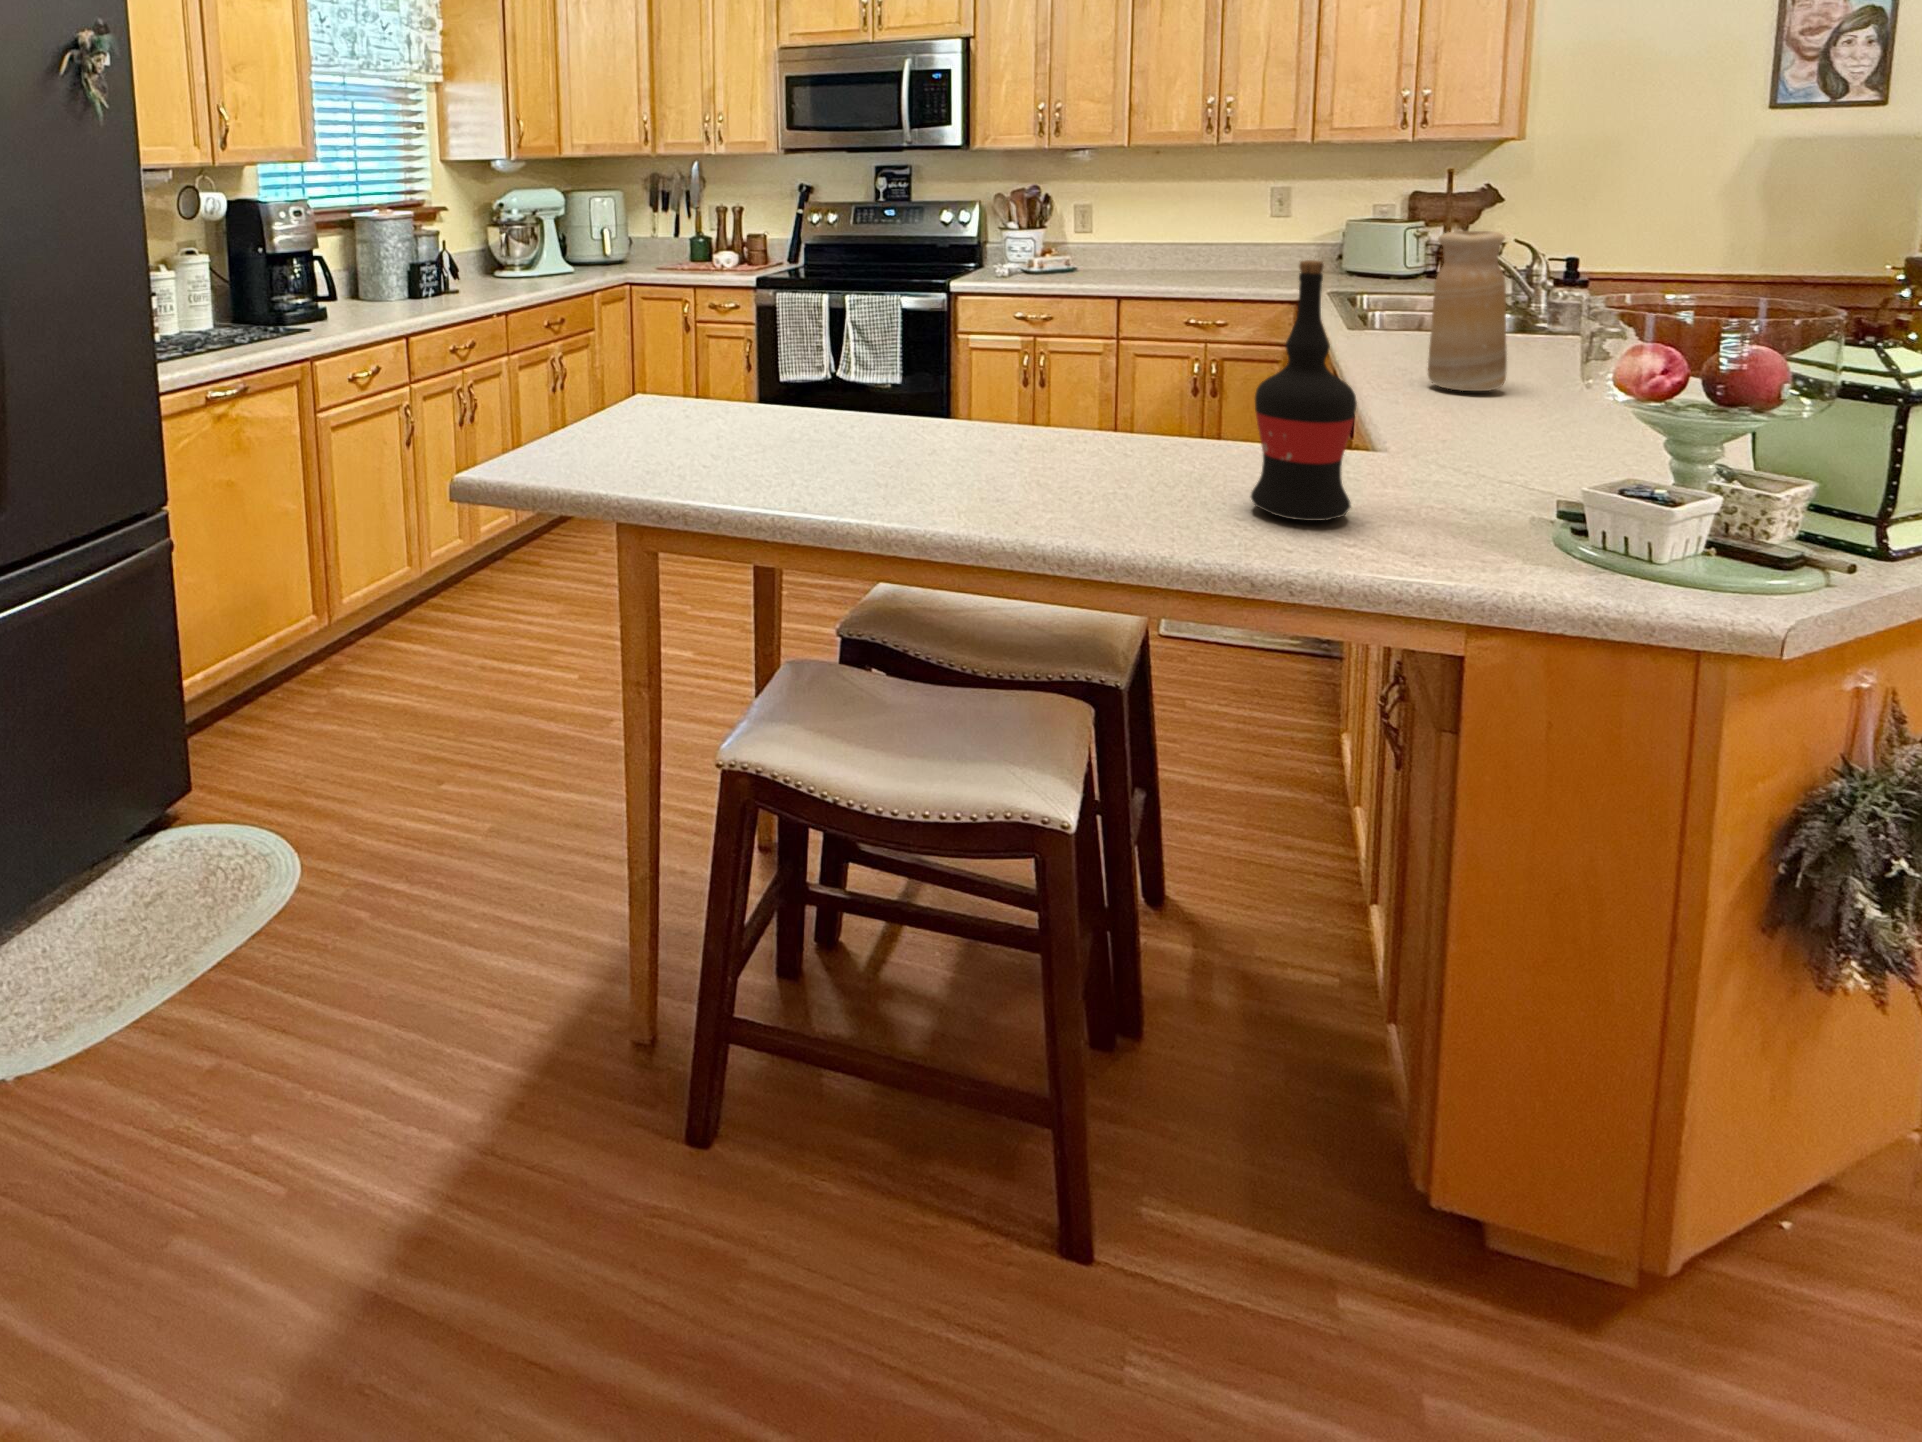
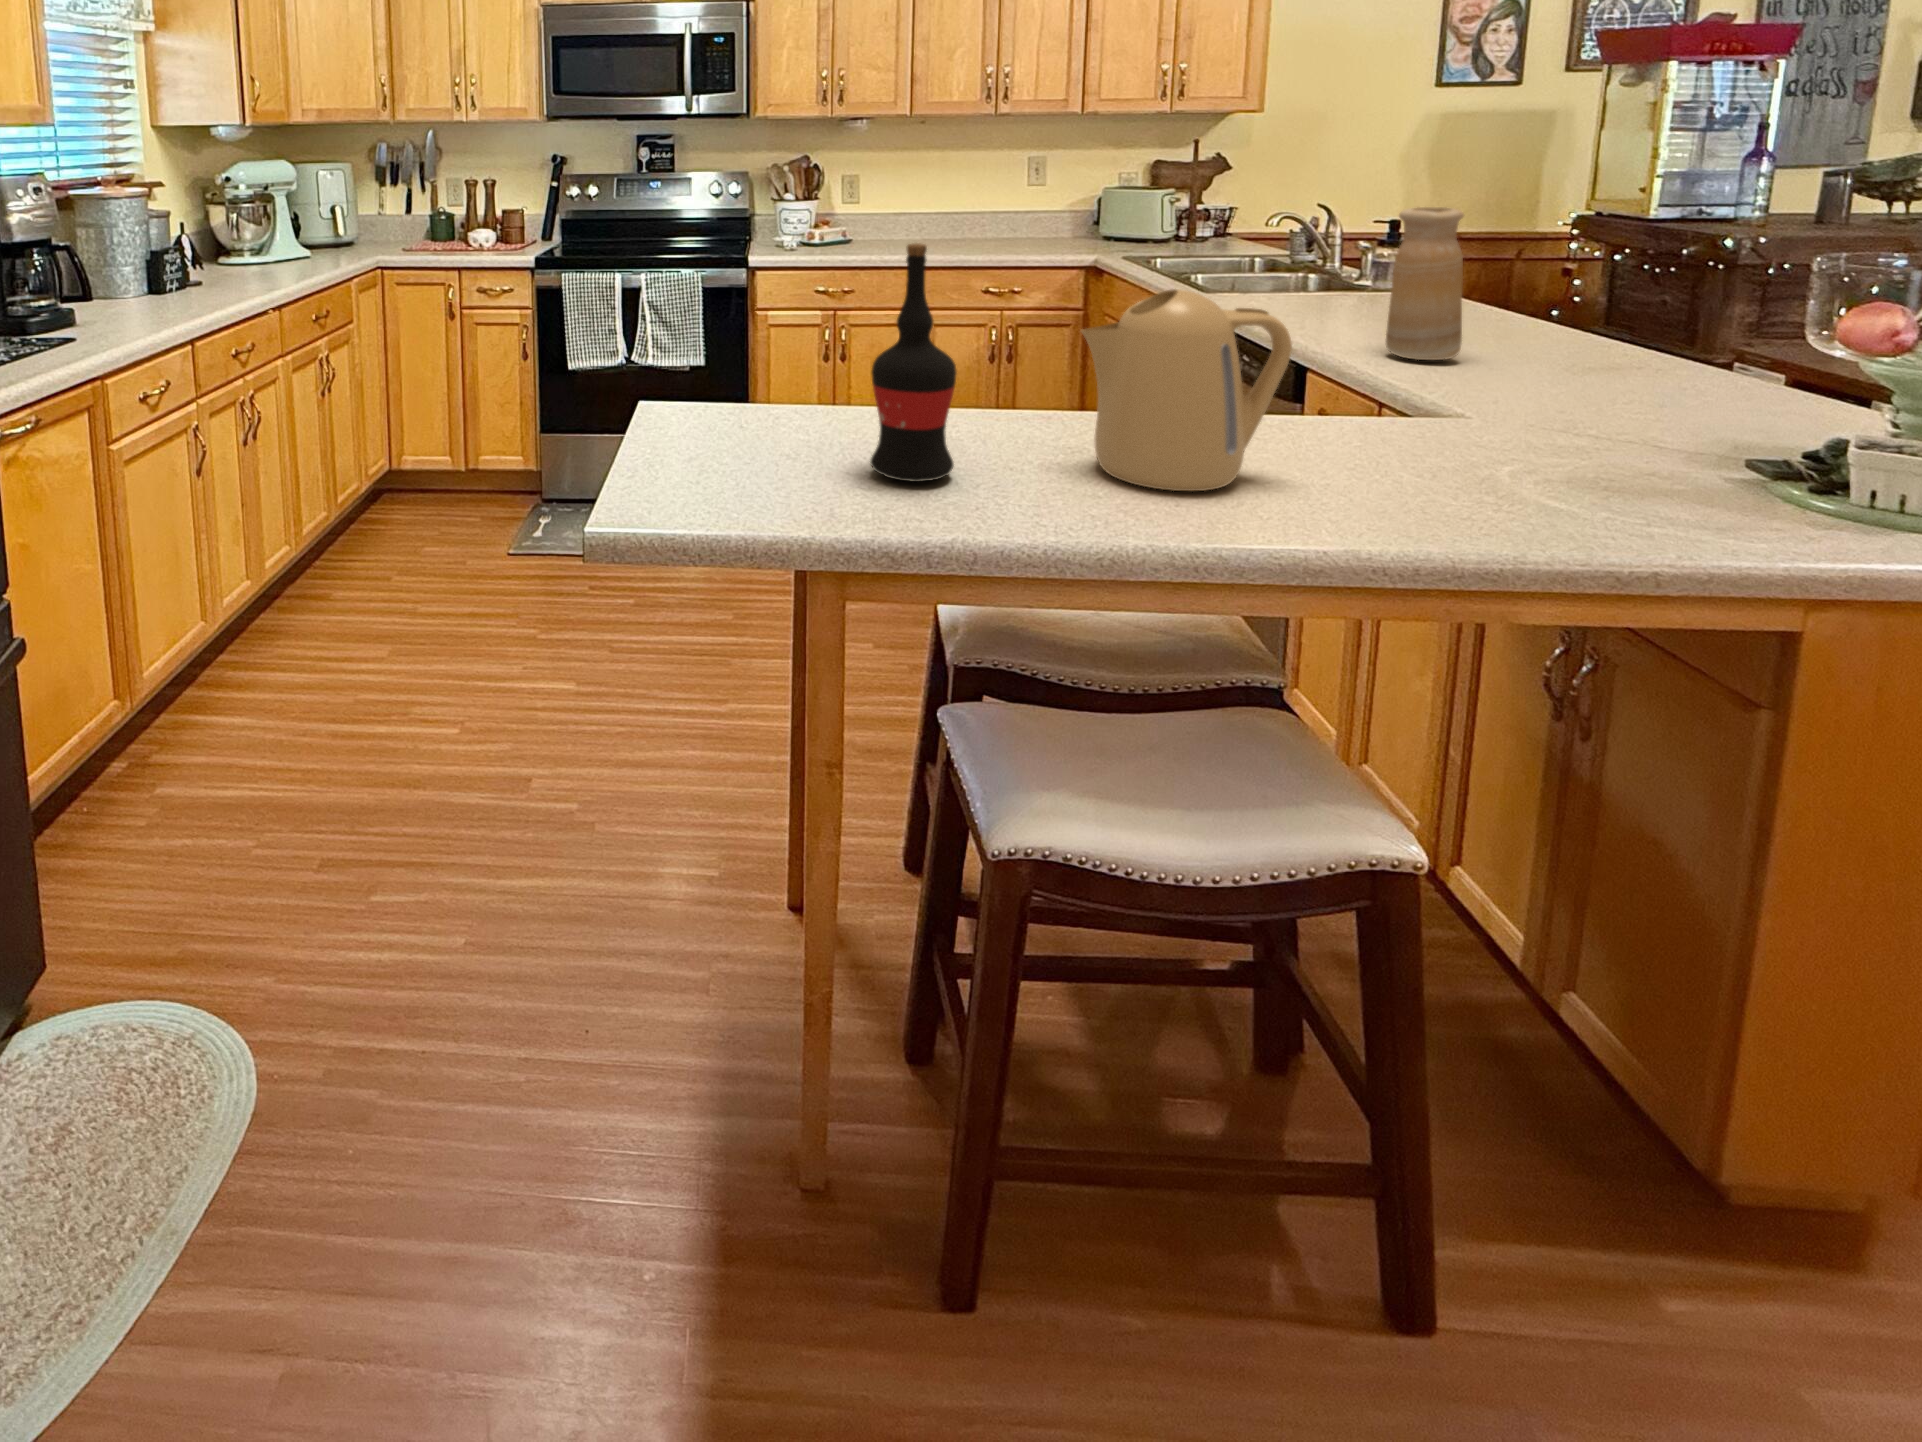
wine bottle: present [1251,260,1357,521] -> present [870,243,957,482]
kettle: none [920,290,1101,473] -> present [1081,289,1292,491]

